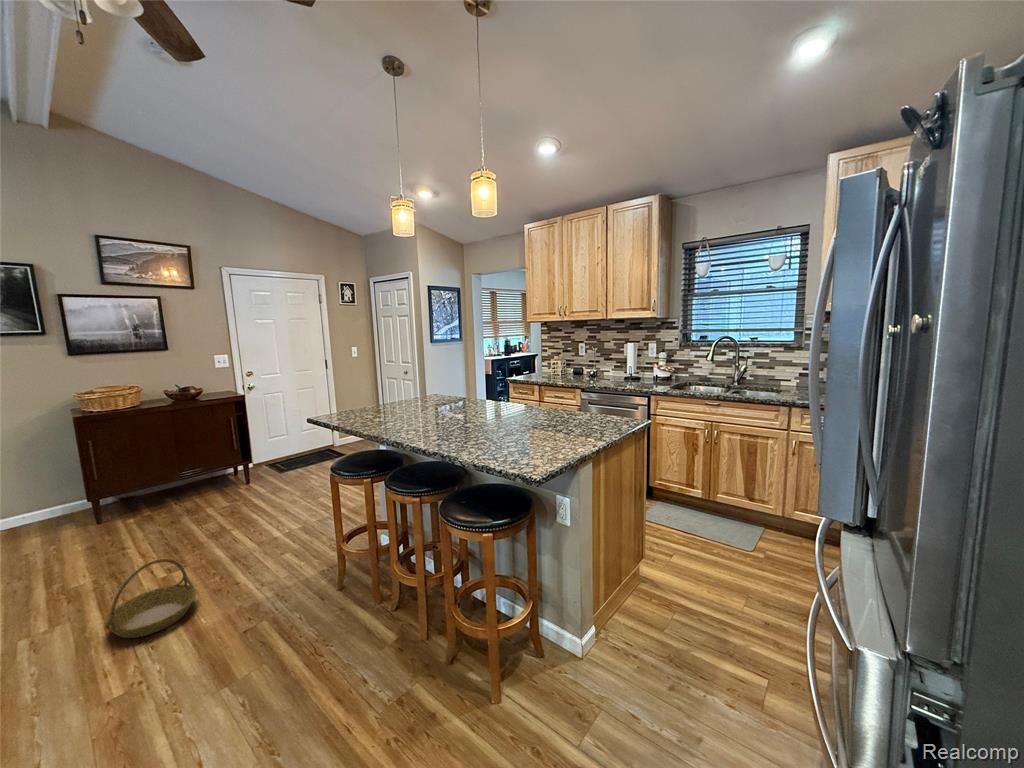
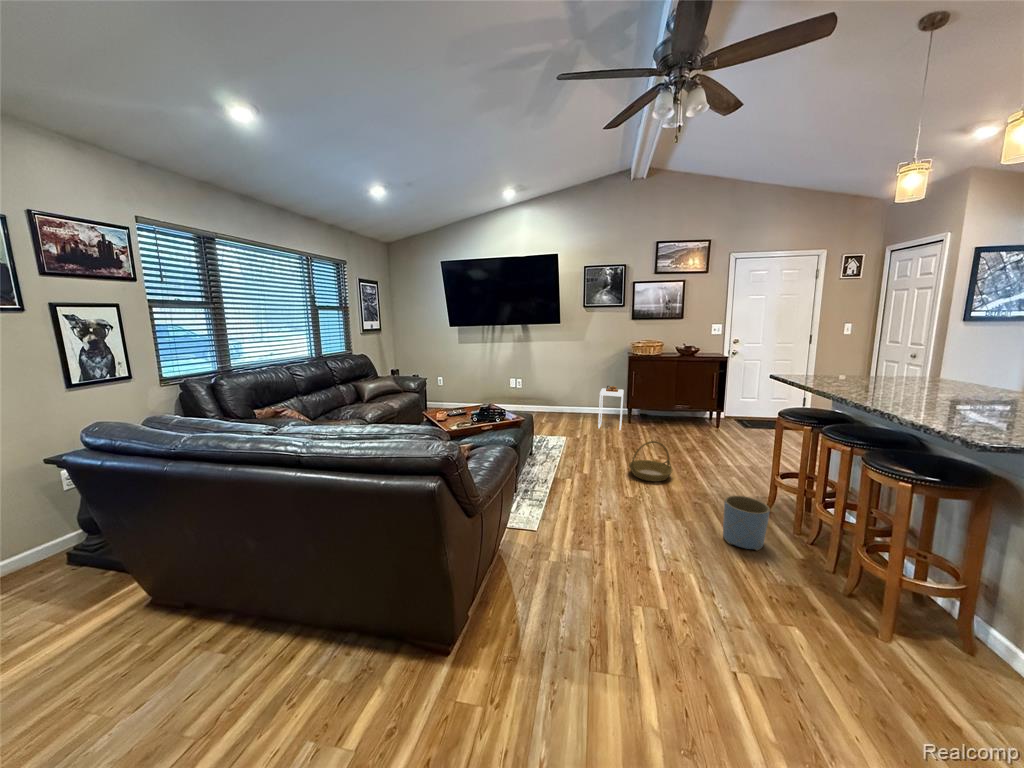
side table: none [7,475,79,562] -> present [598,386,624,430]
planter: none [292,593,351,678] -> present [723,496,770,551]

